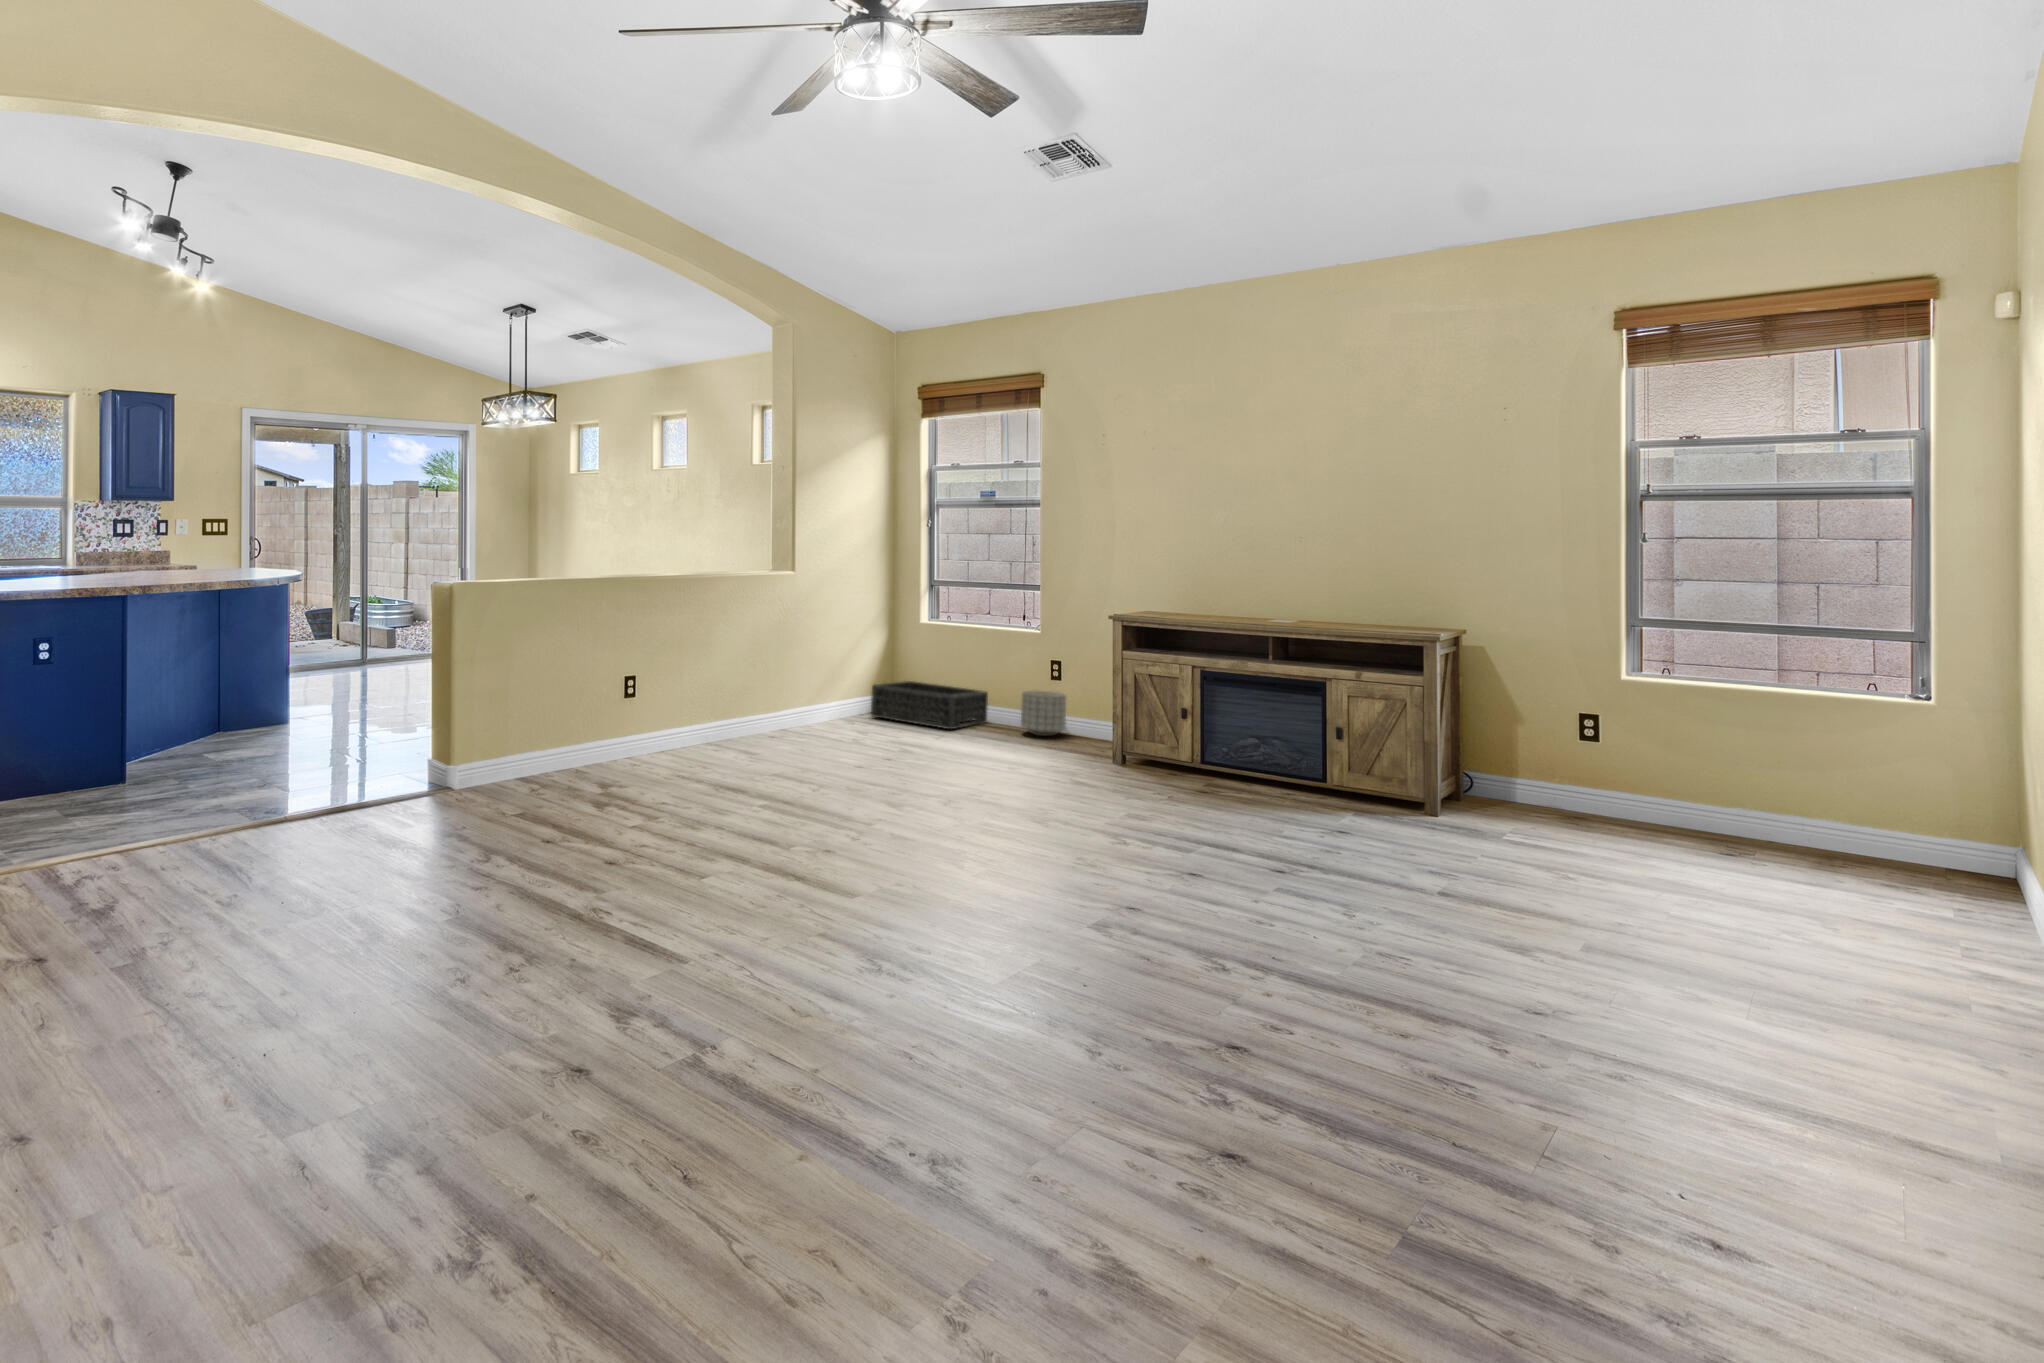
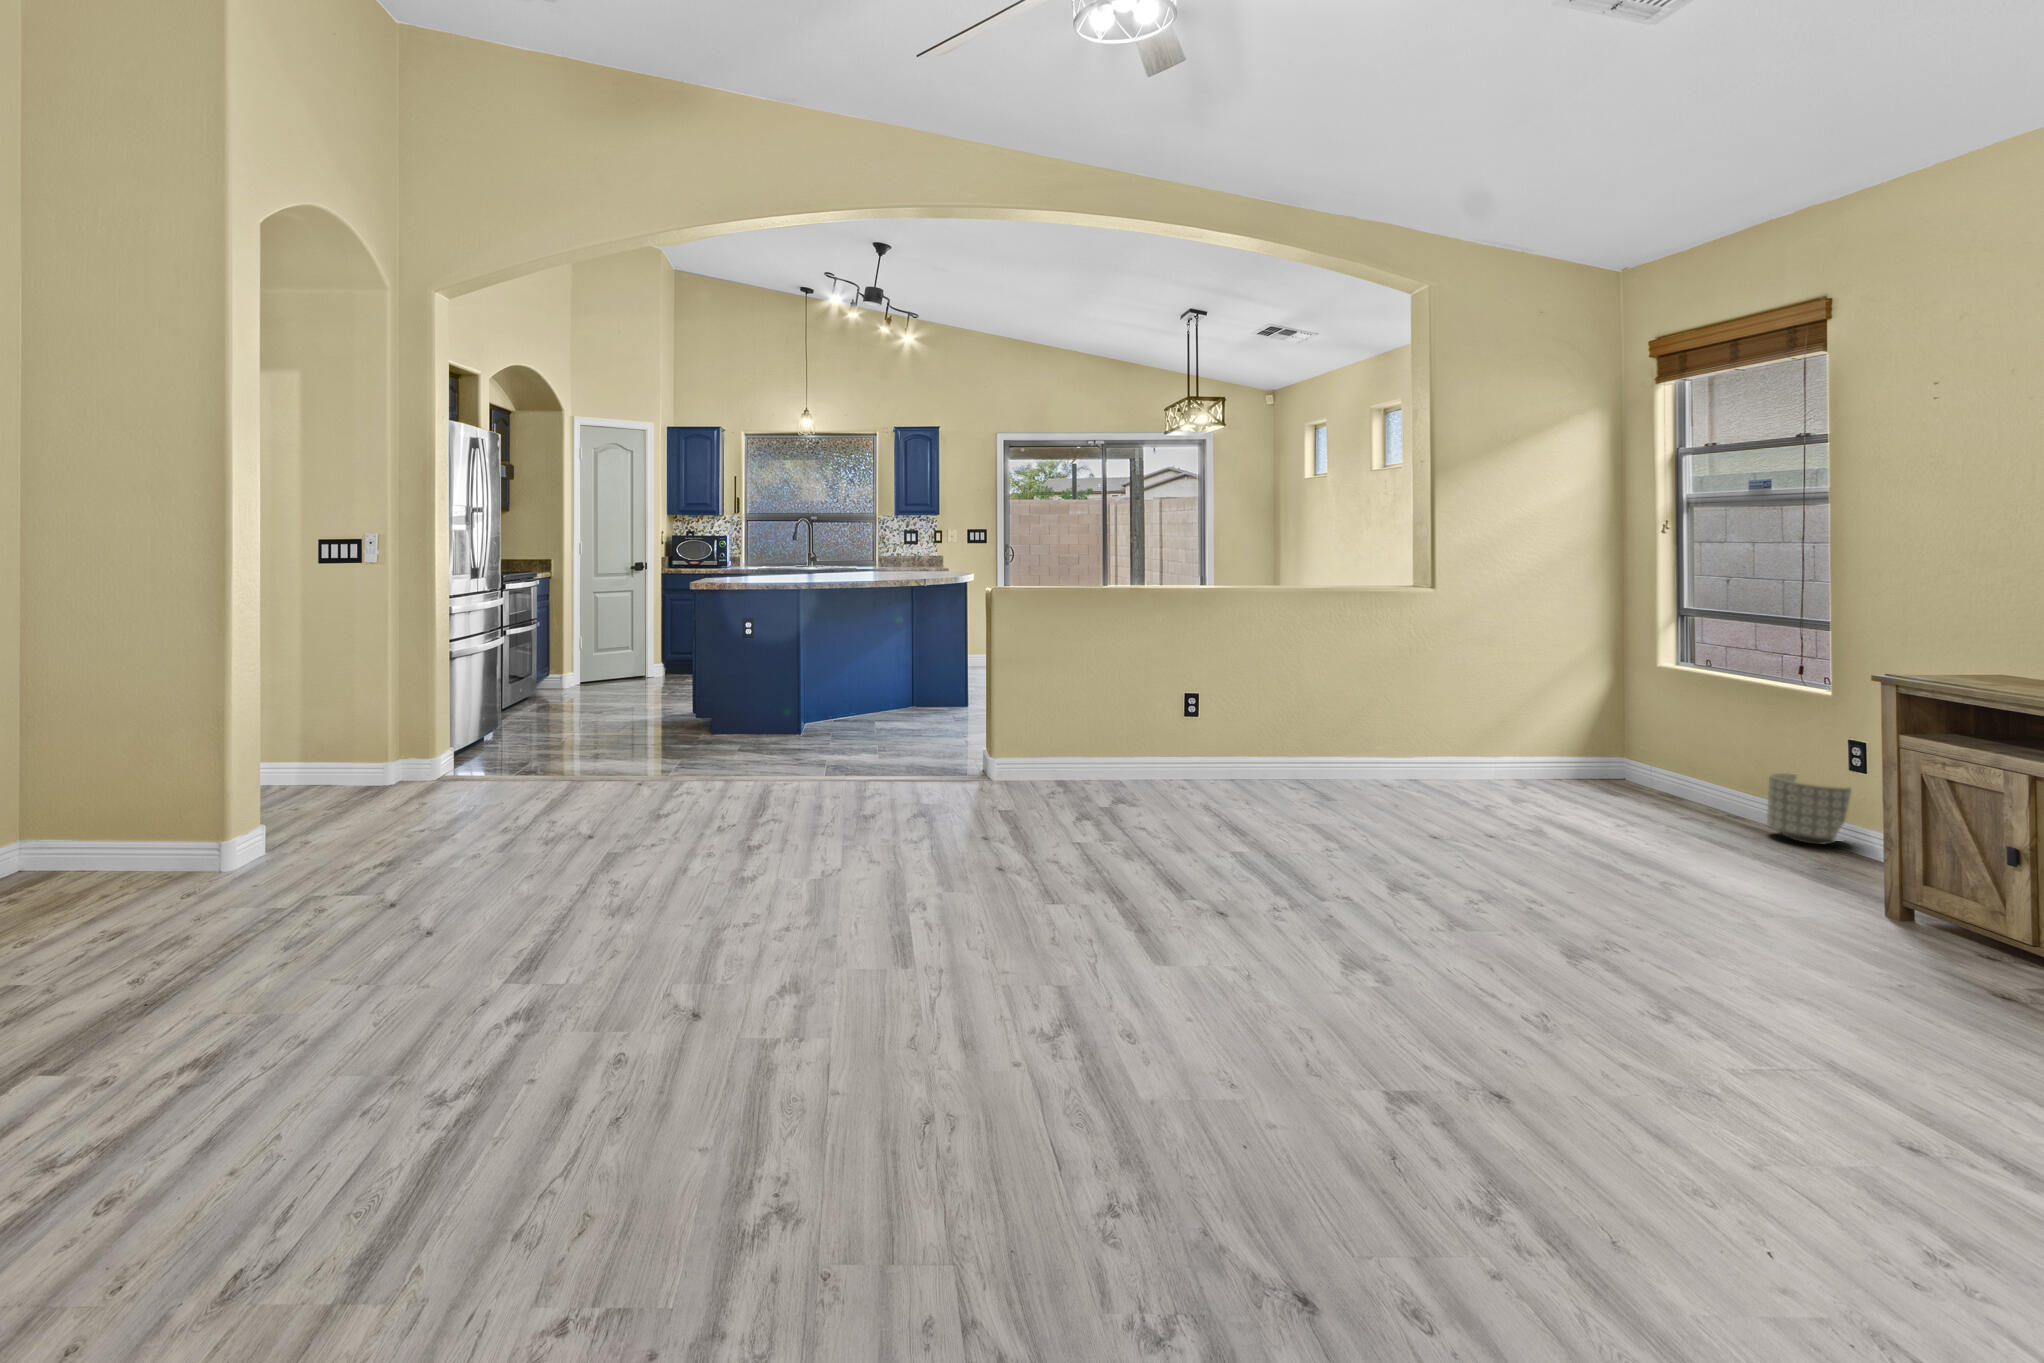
basket: present [871,681,988,729] -> none [1565,738,1749,813]

